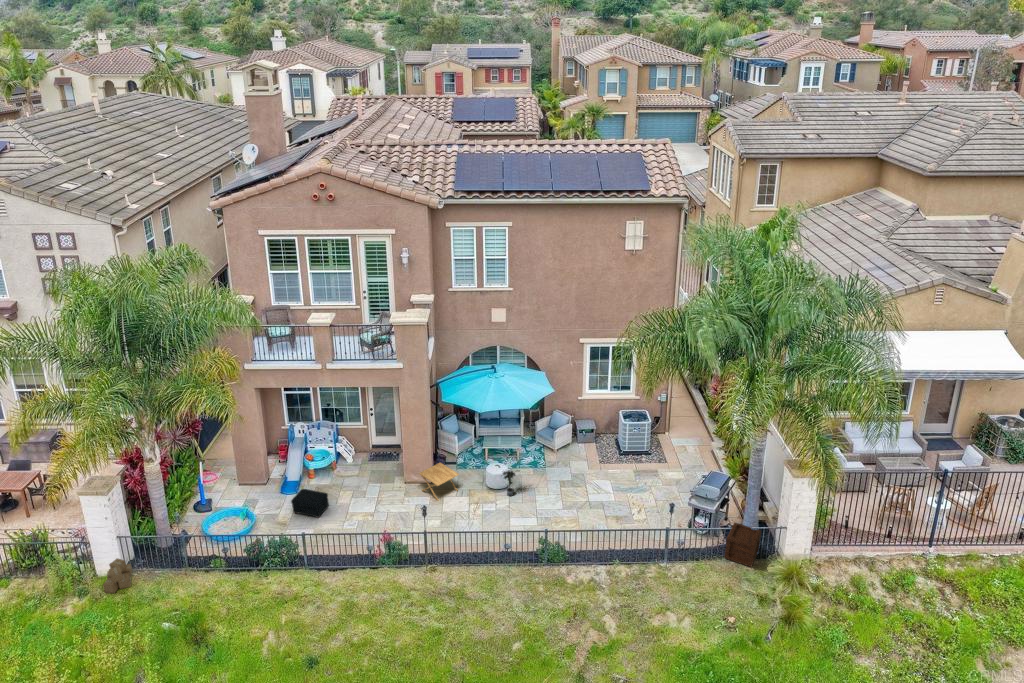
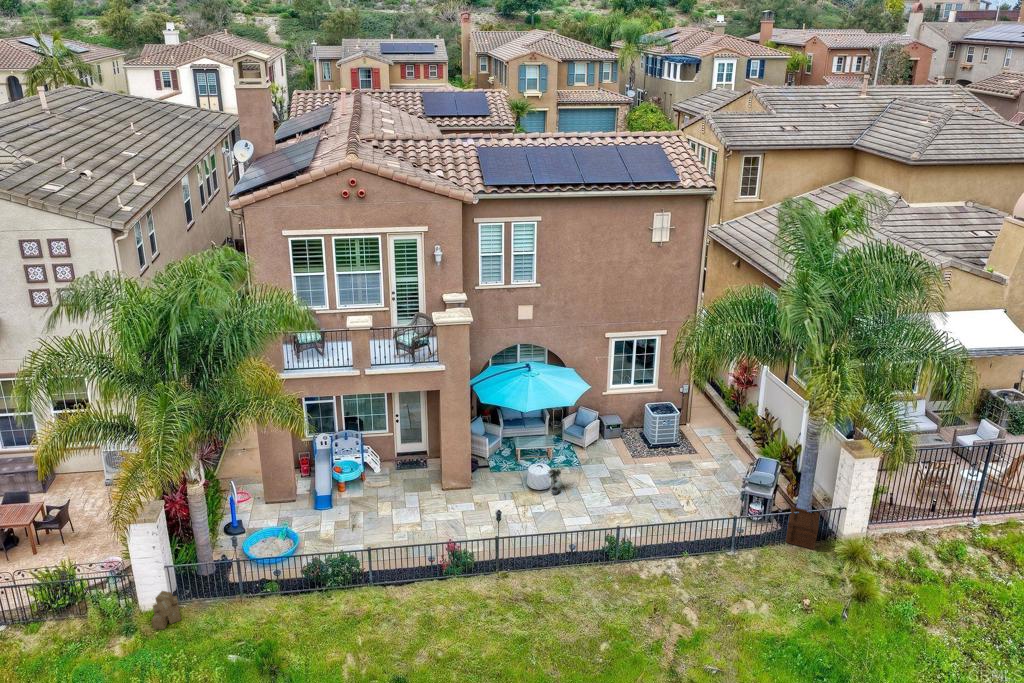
side table: present [419,463,459,501] -> none [461,465,503,505]
ottoman: present [291,489,329,518] -> none [334,501,372,531]

